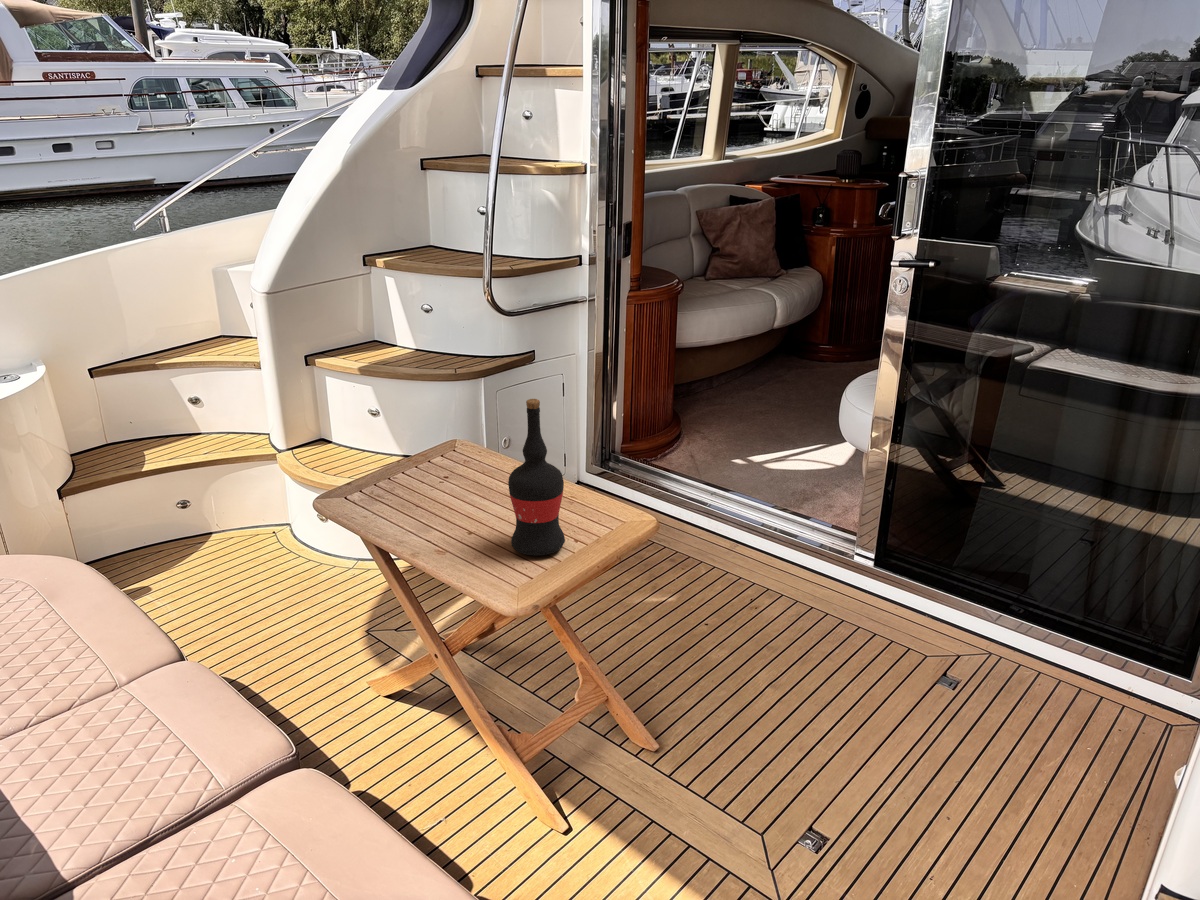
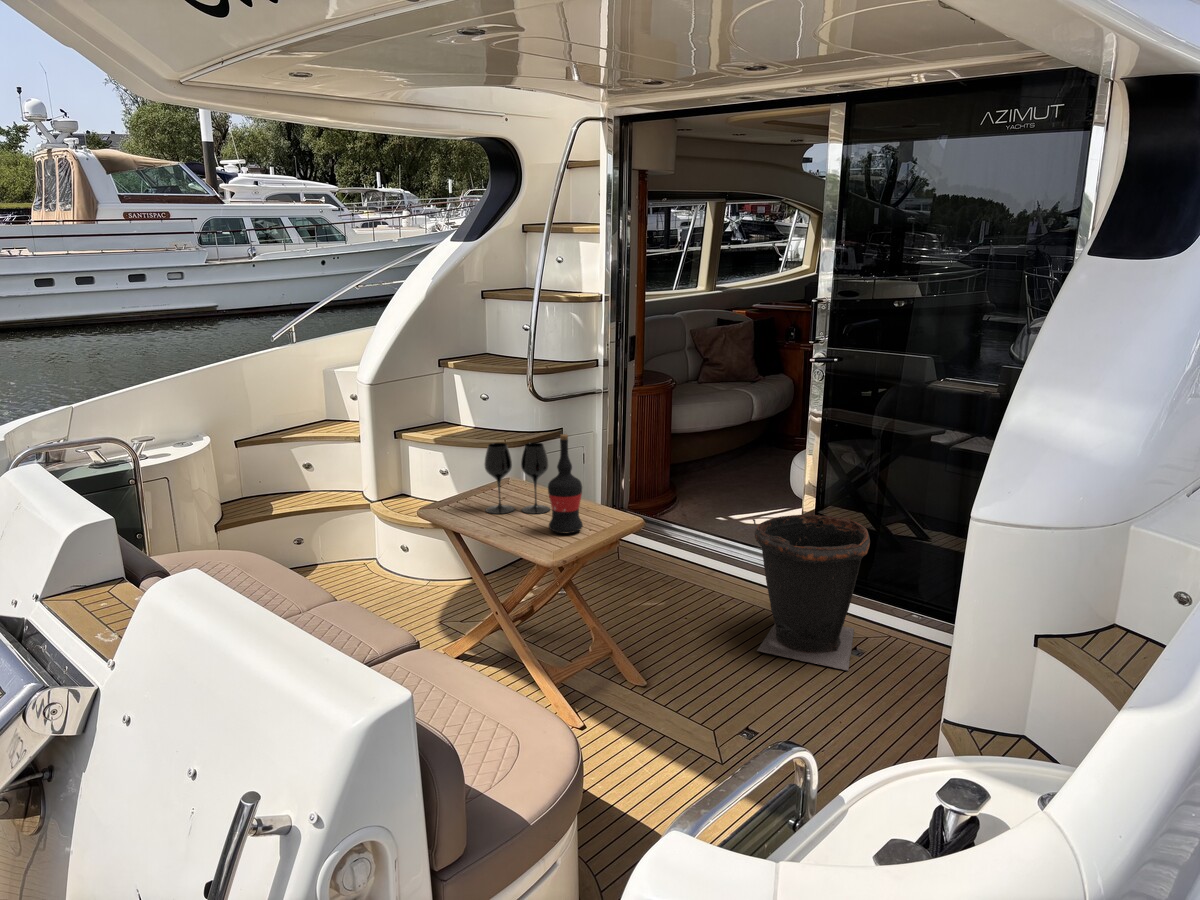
wine glass: none [411,400,515,510] -> present [484,443,550,514]
bucket: none [810,486,983,721] -> present [753,515,870,671]

